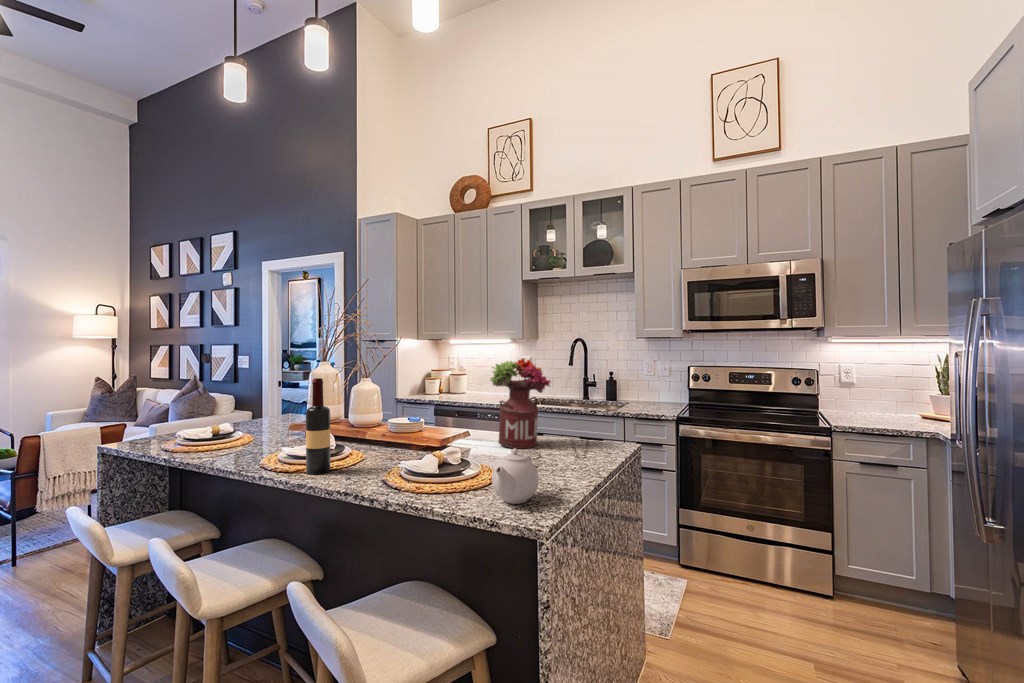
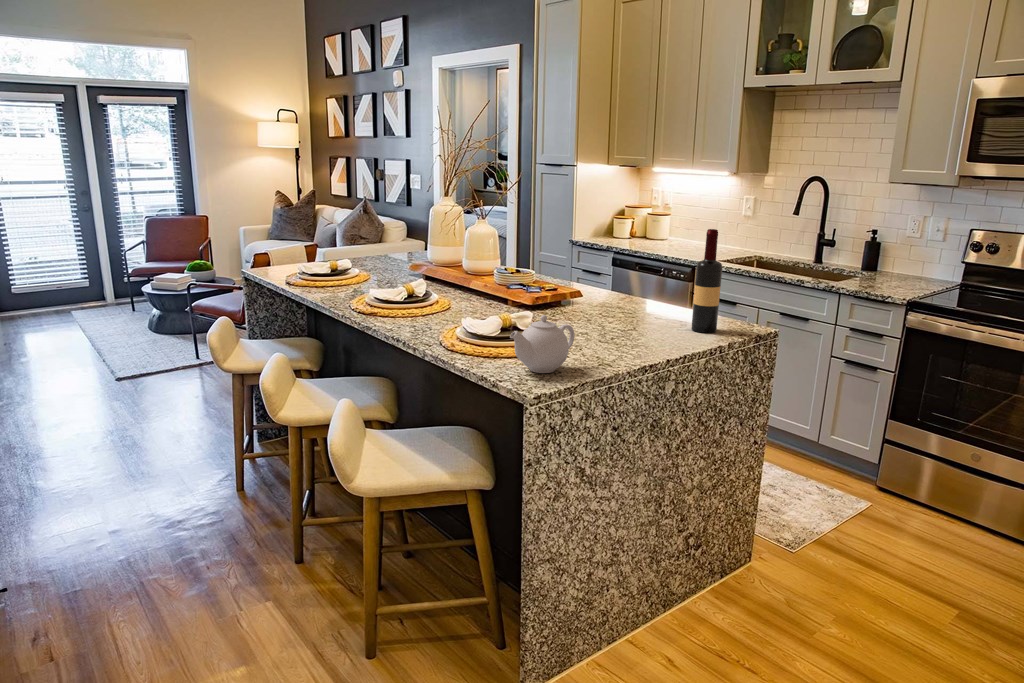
flower arrangement: present [490,358,551,448] -> none [595,206,673,320]
wine bottle: present [306,378,331,474] -> present [691,229,722,333]

